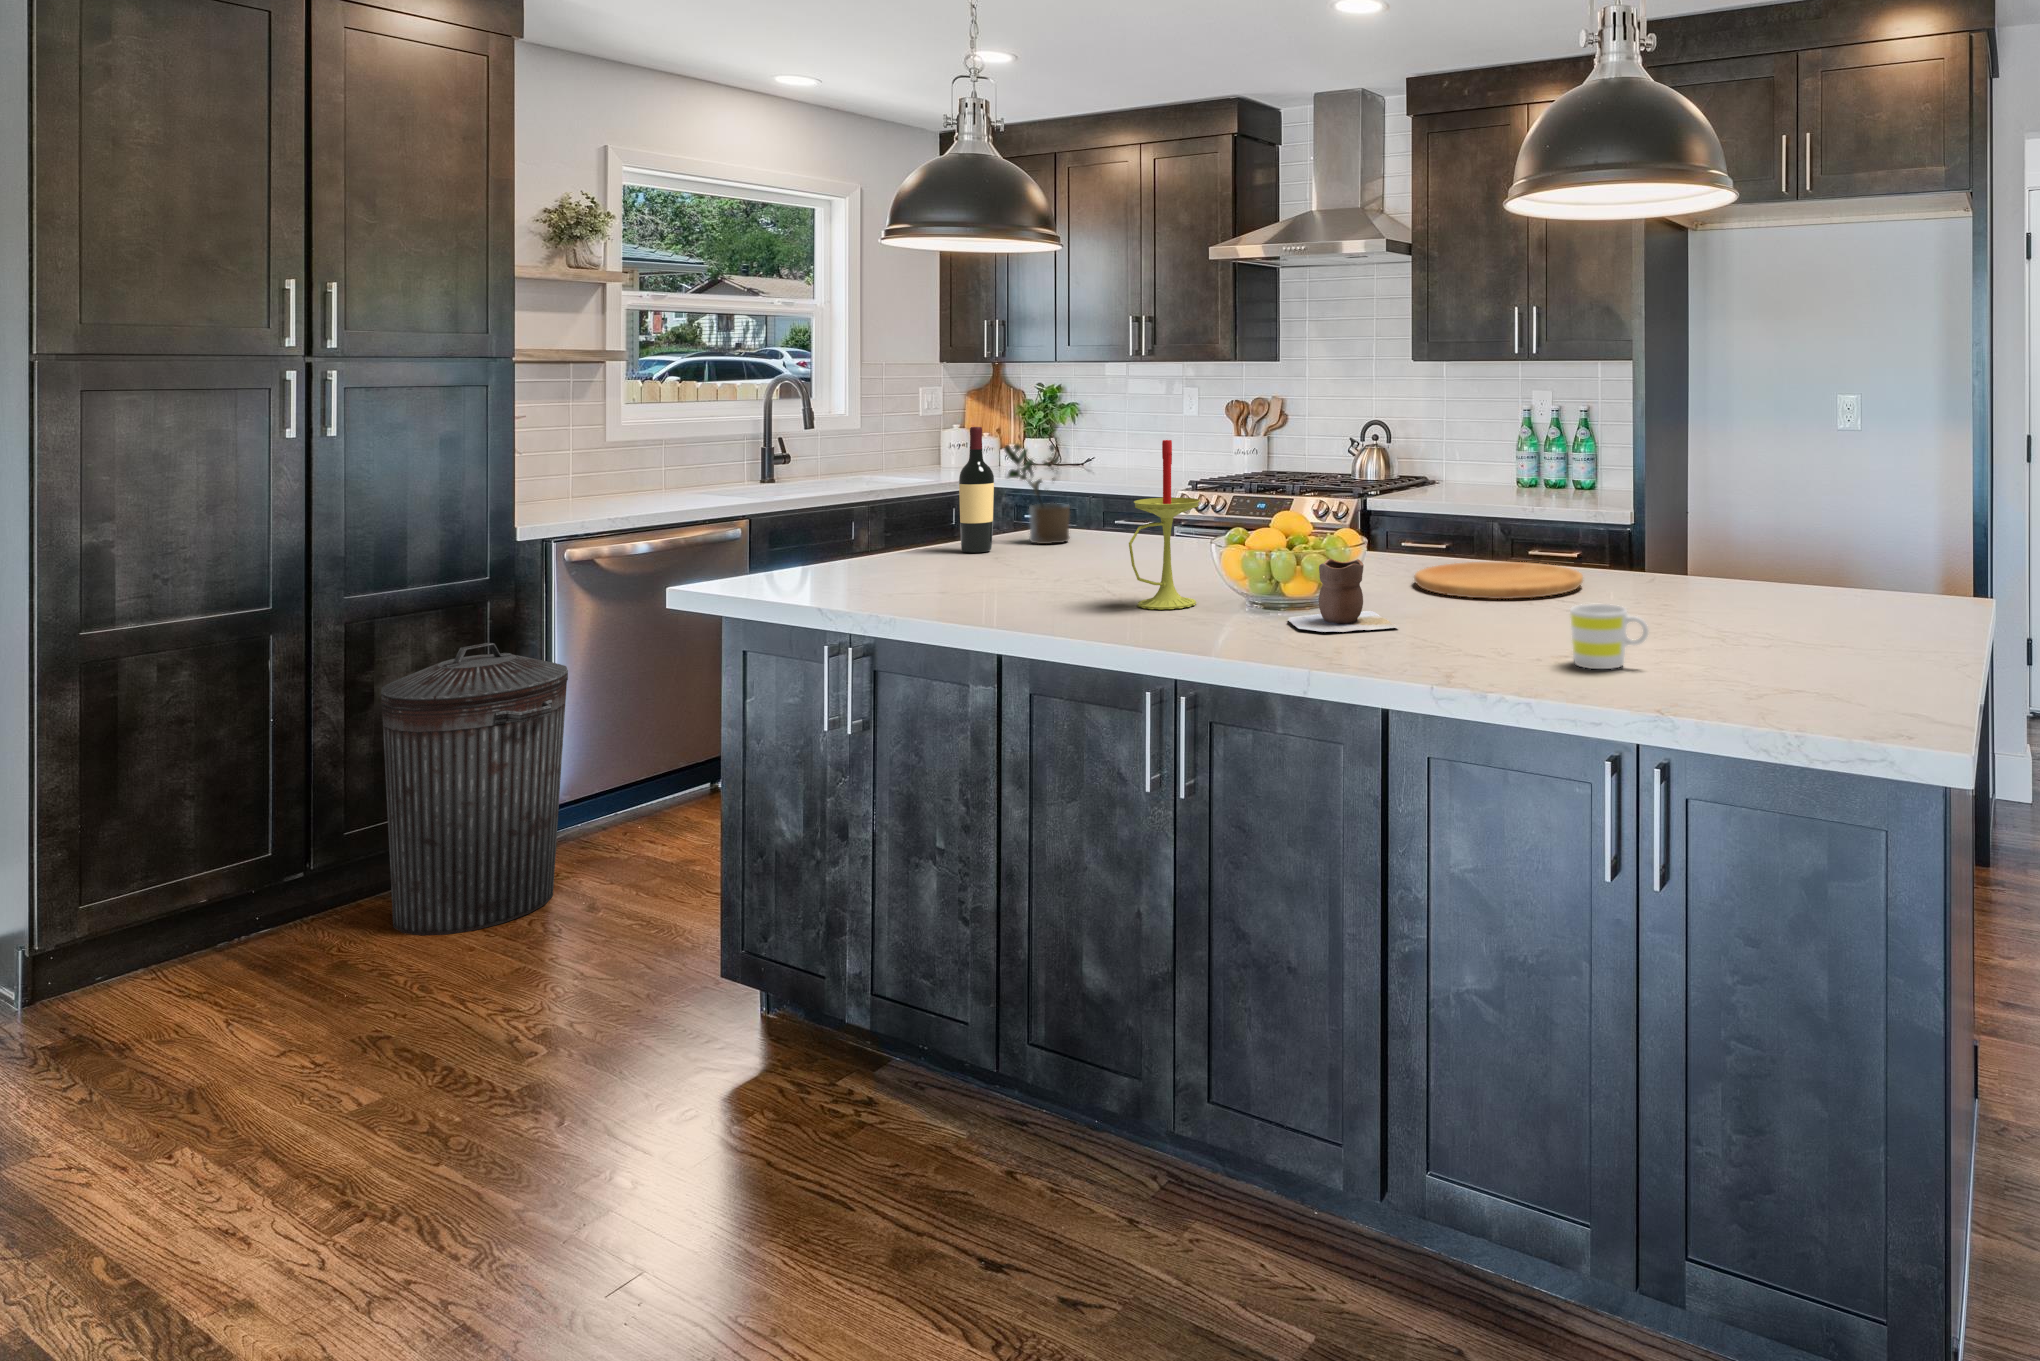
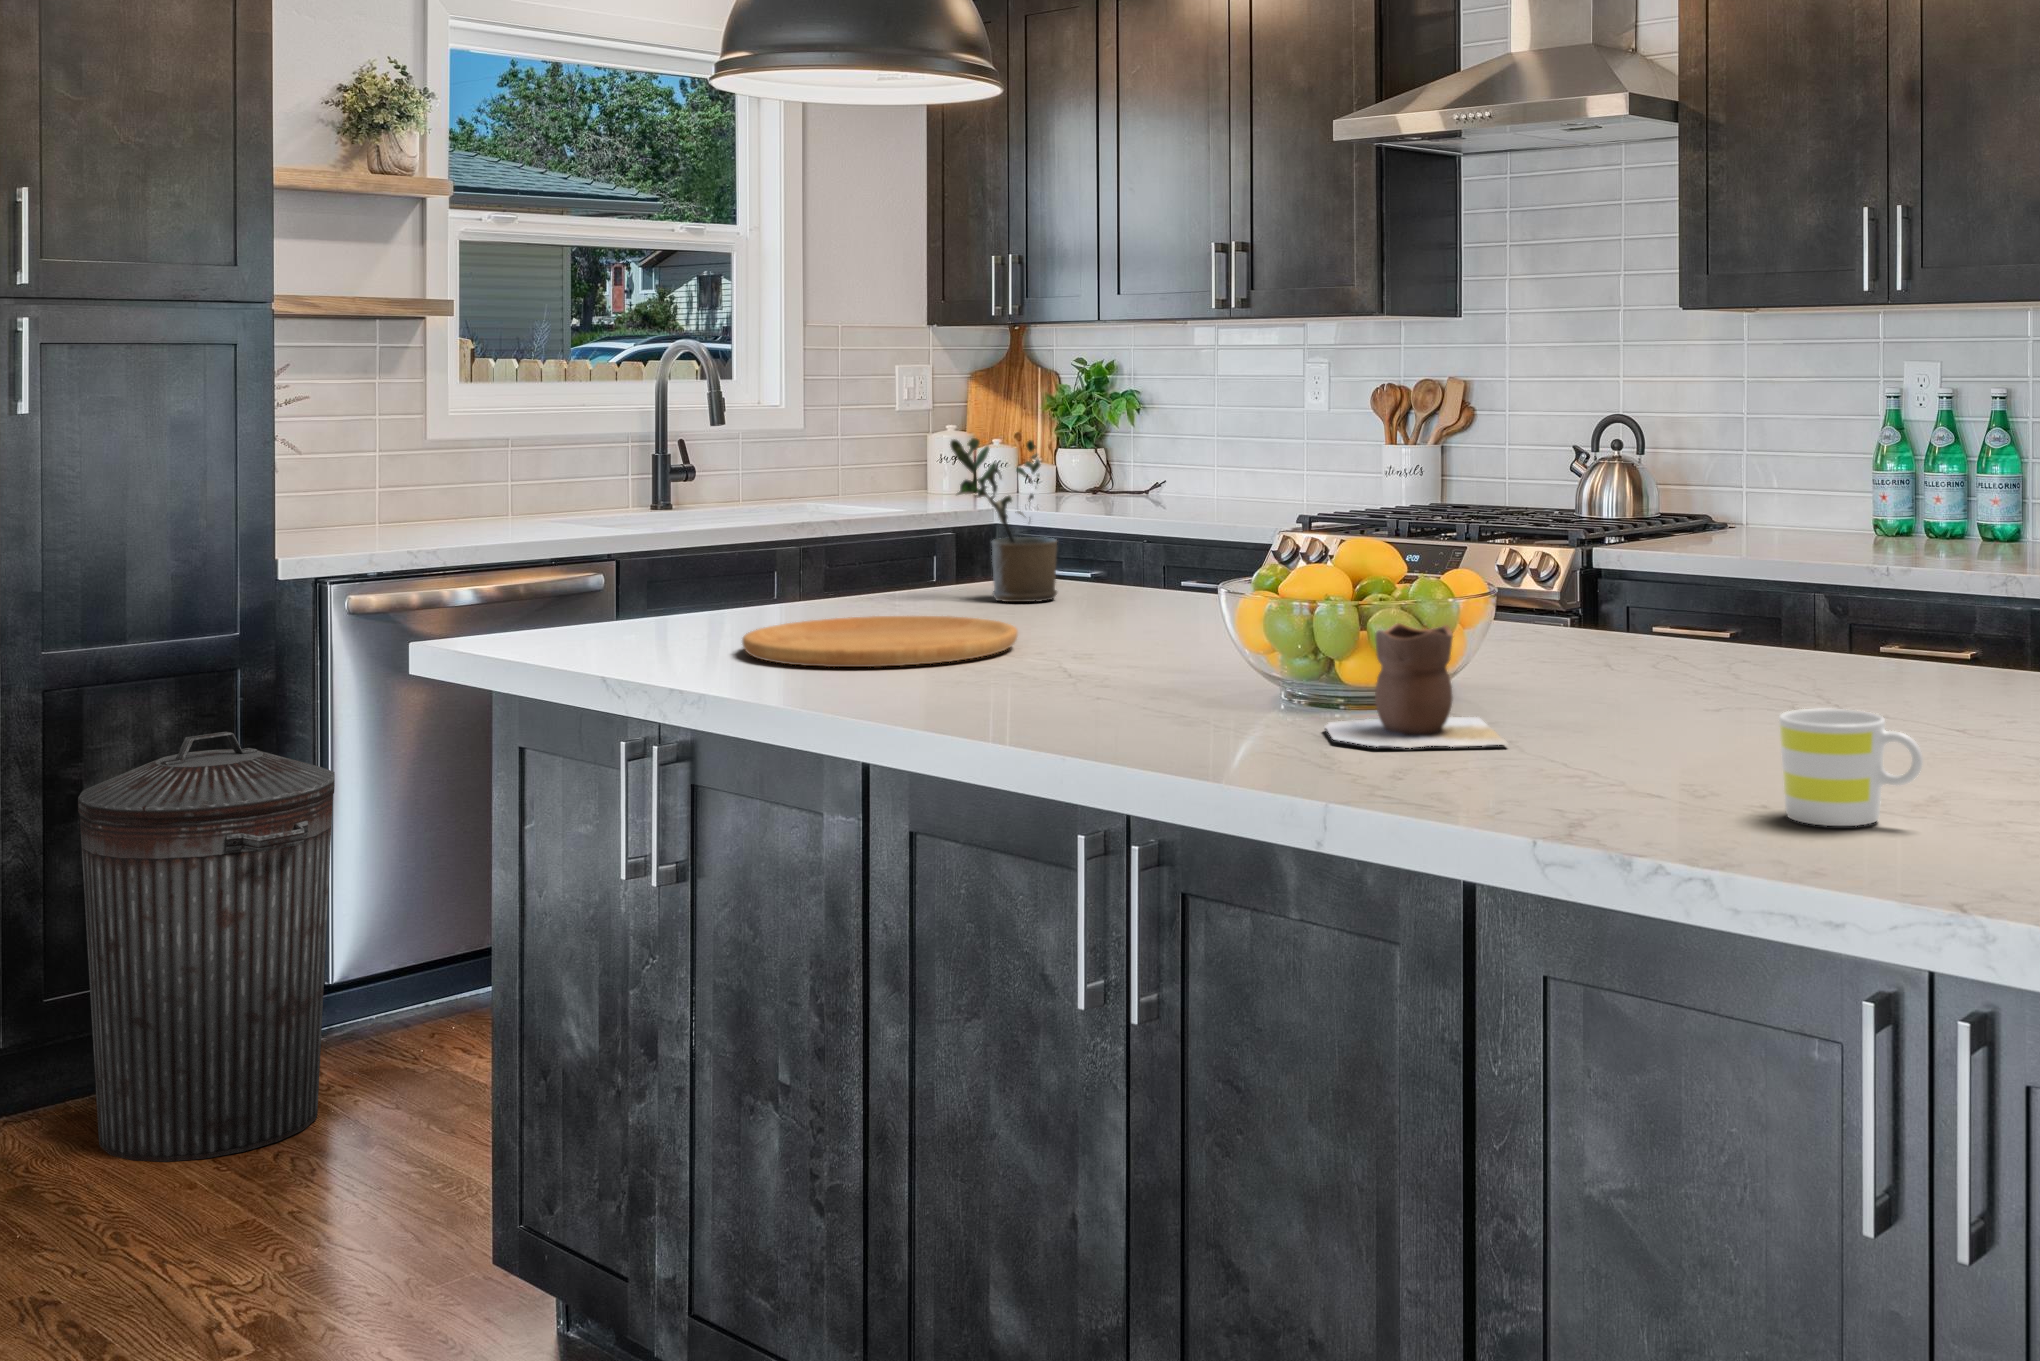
wine bottle: present [959,427,994,553] -> none [874,408,928,612]
candle: present [1129,440,1200,609] -> none [1074,412,1199,703]
cutting board: present [1414,562,1583,599] -> present [742,616,1018,667]

